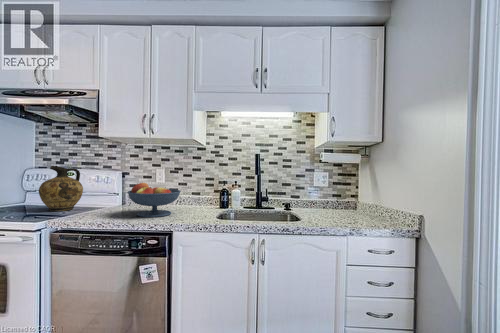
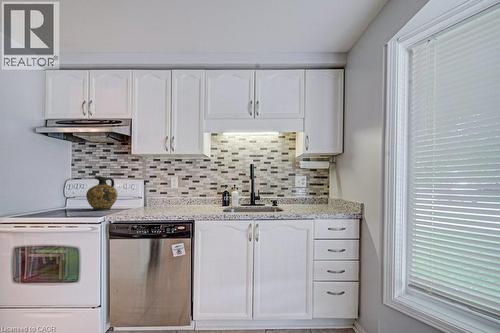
fruit bowl: present [127,183,181,217] -> none [156,187,195,212]

